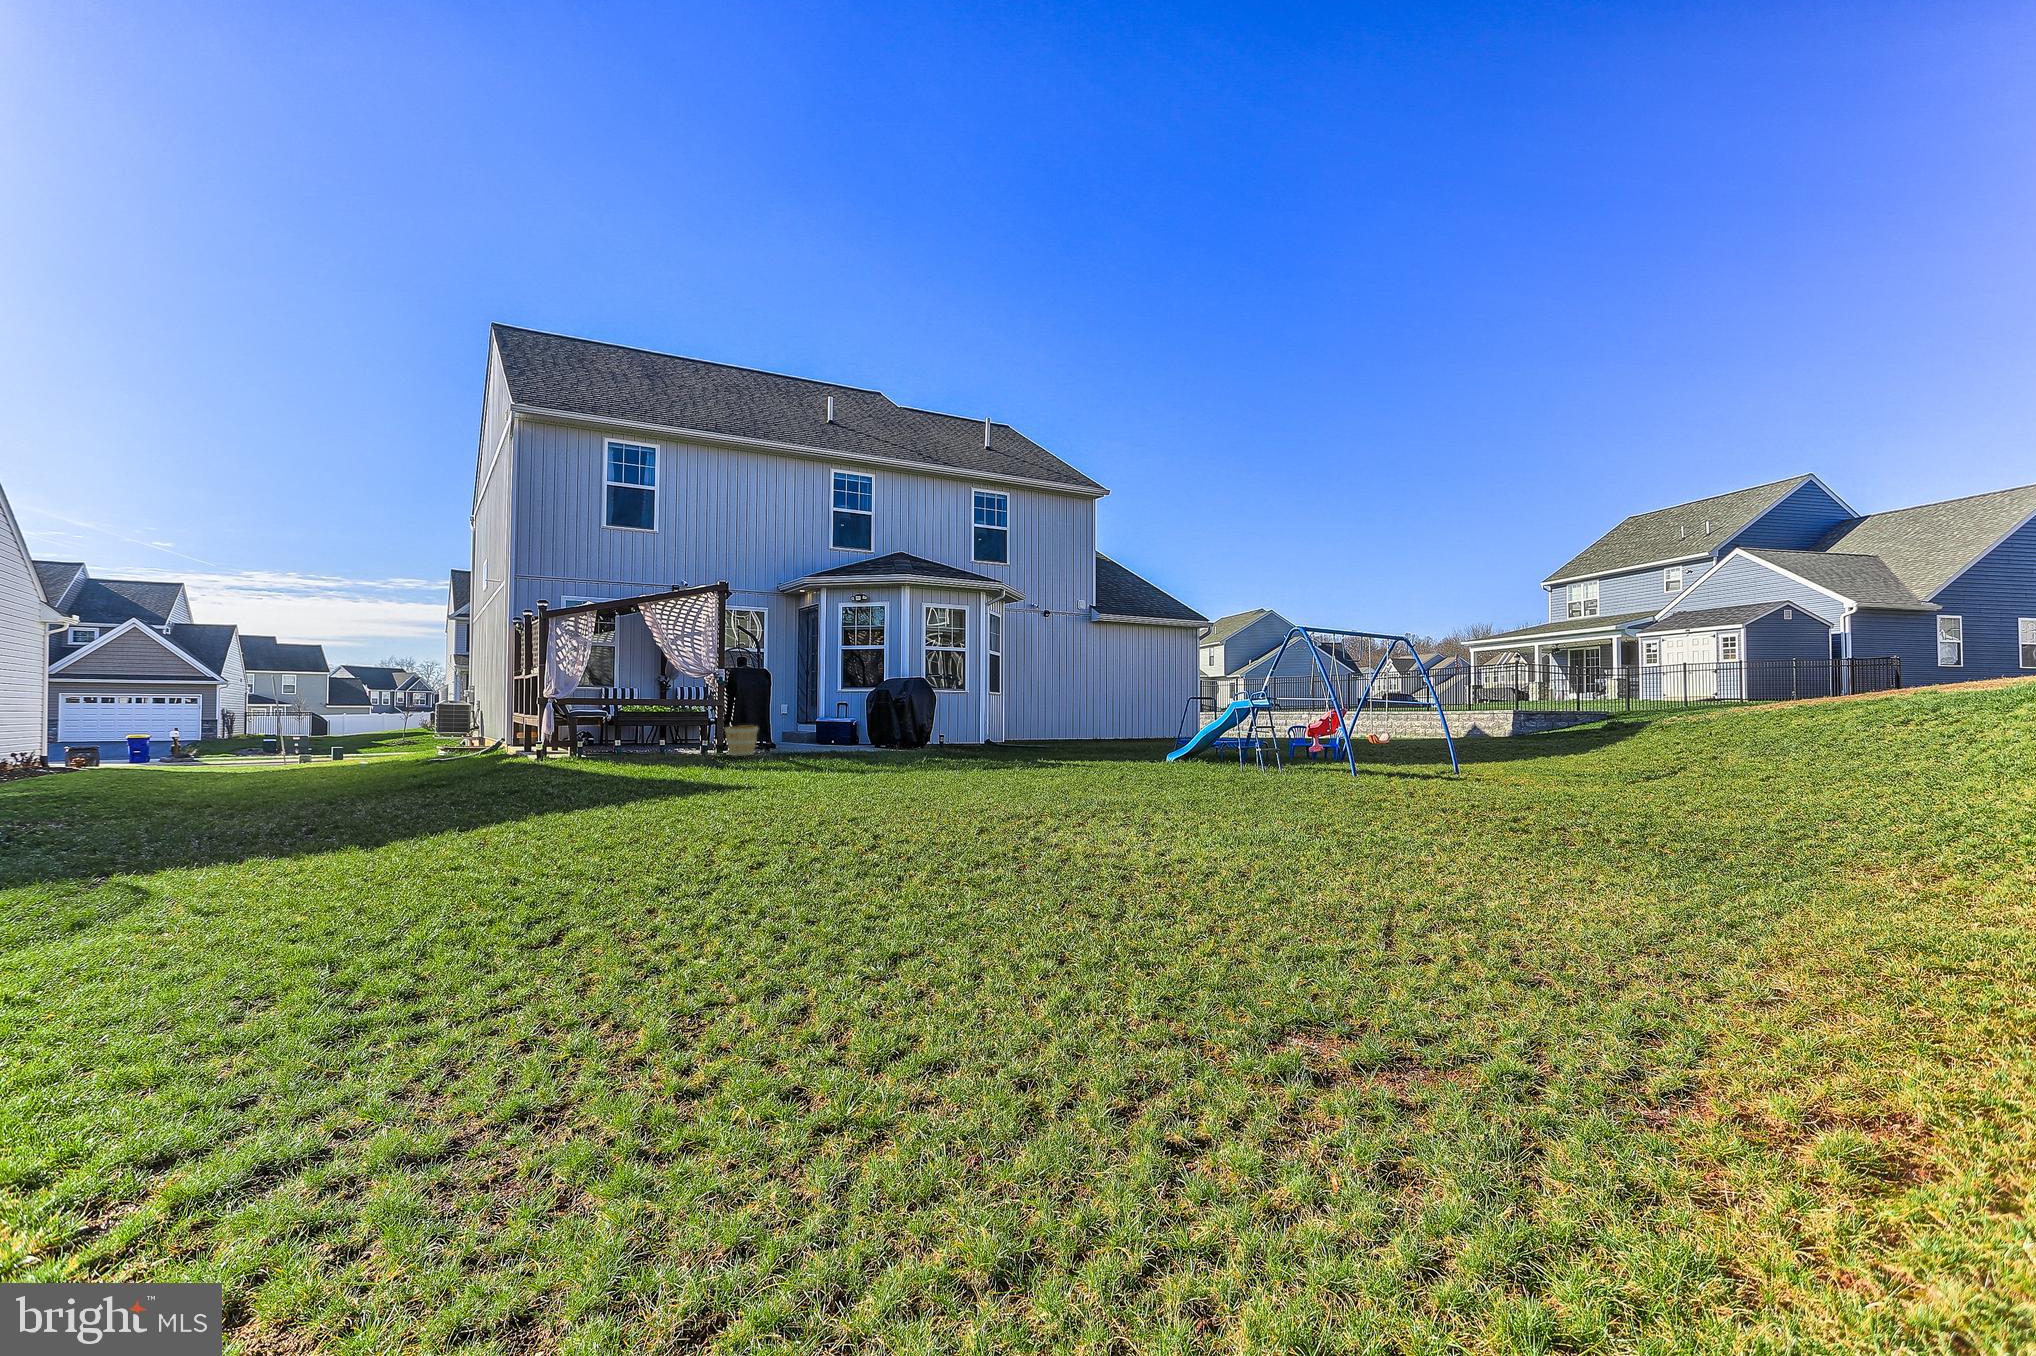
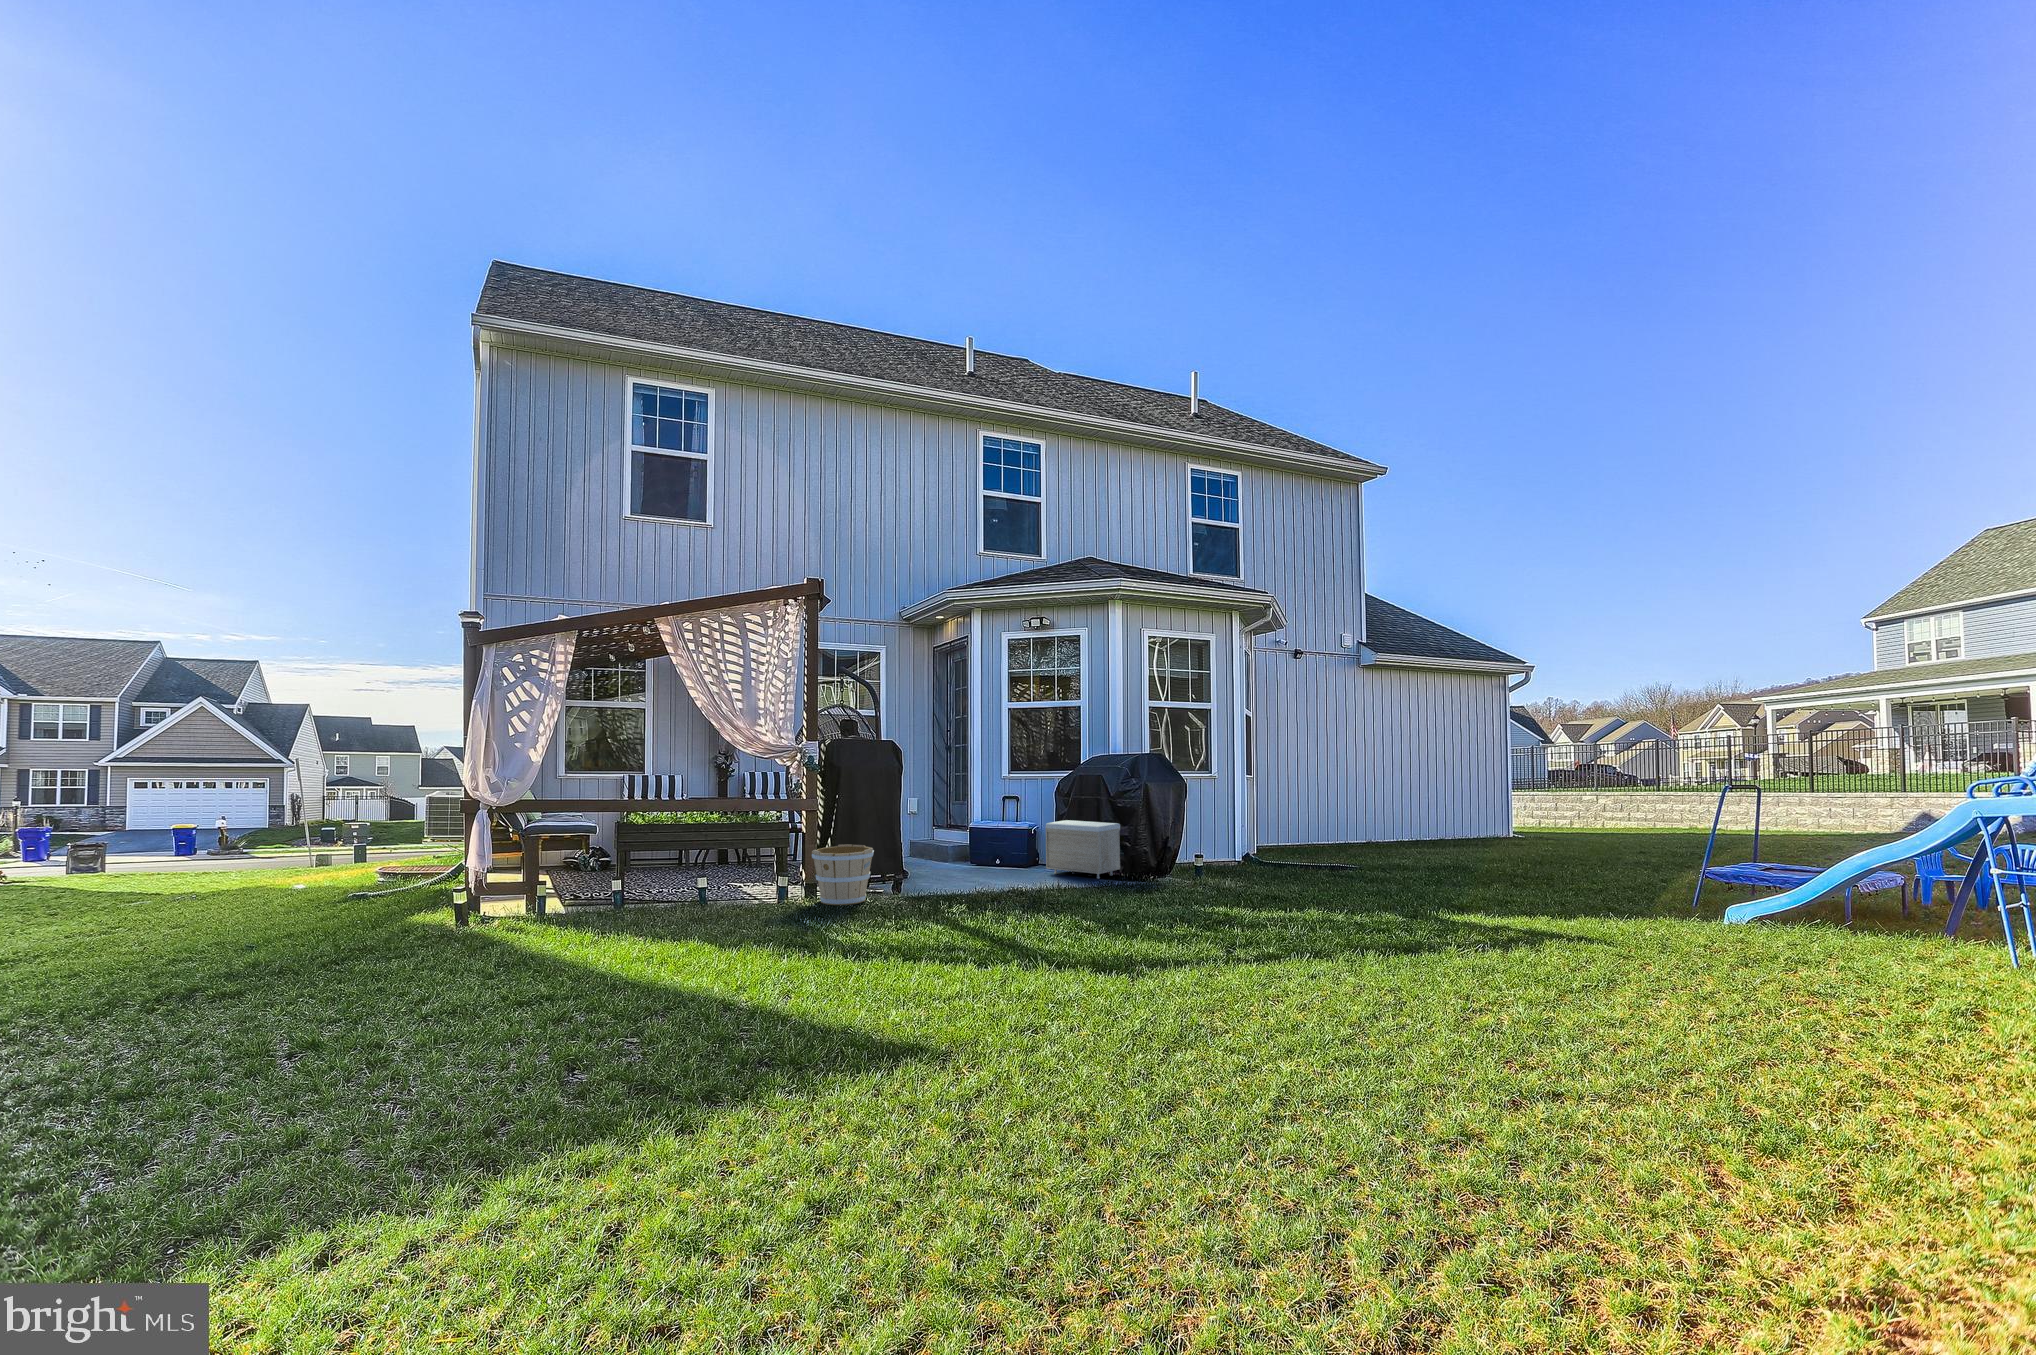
storage bench: none [859,716,901,747] -> present [1046,820,1120,878]

